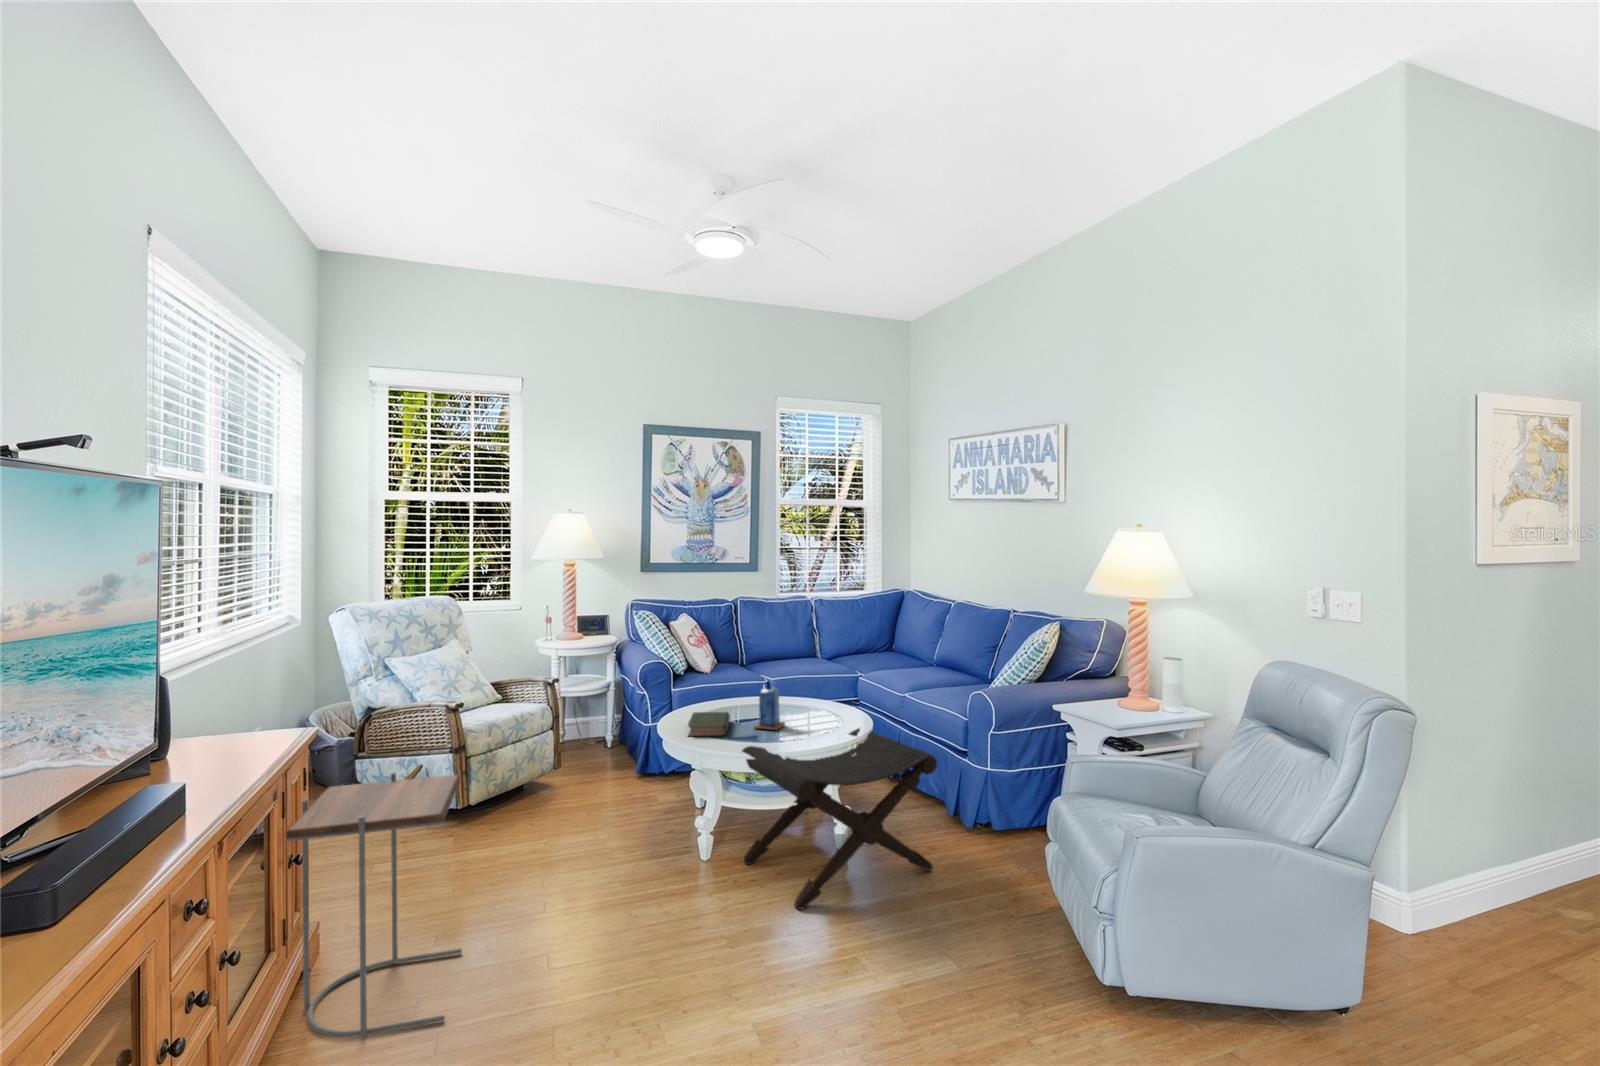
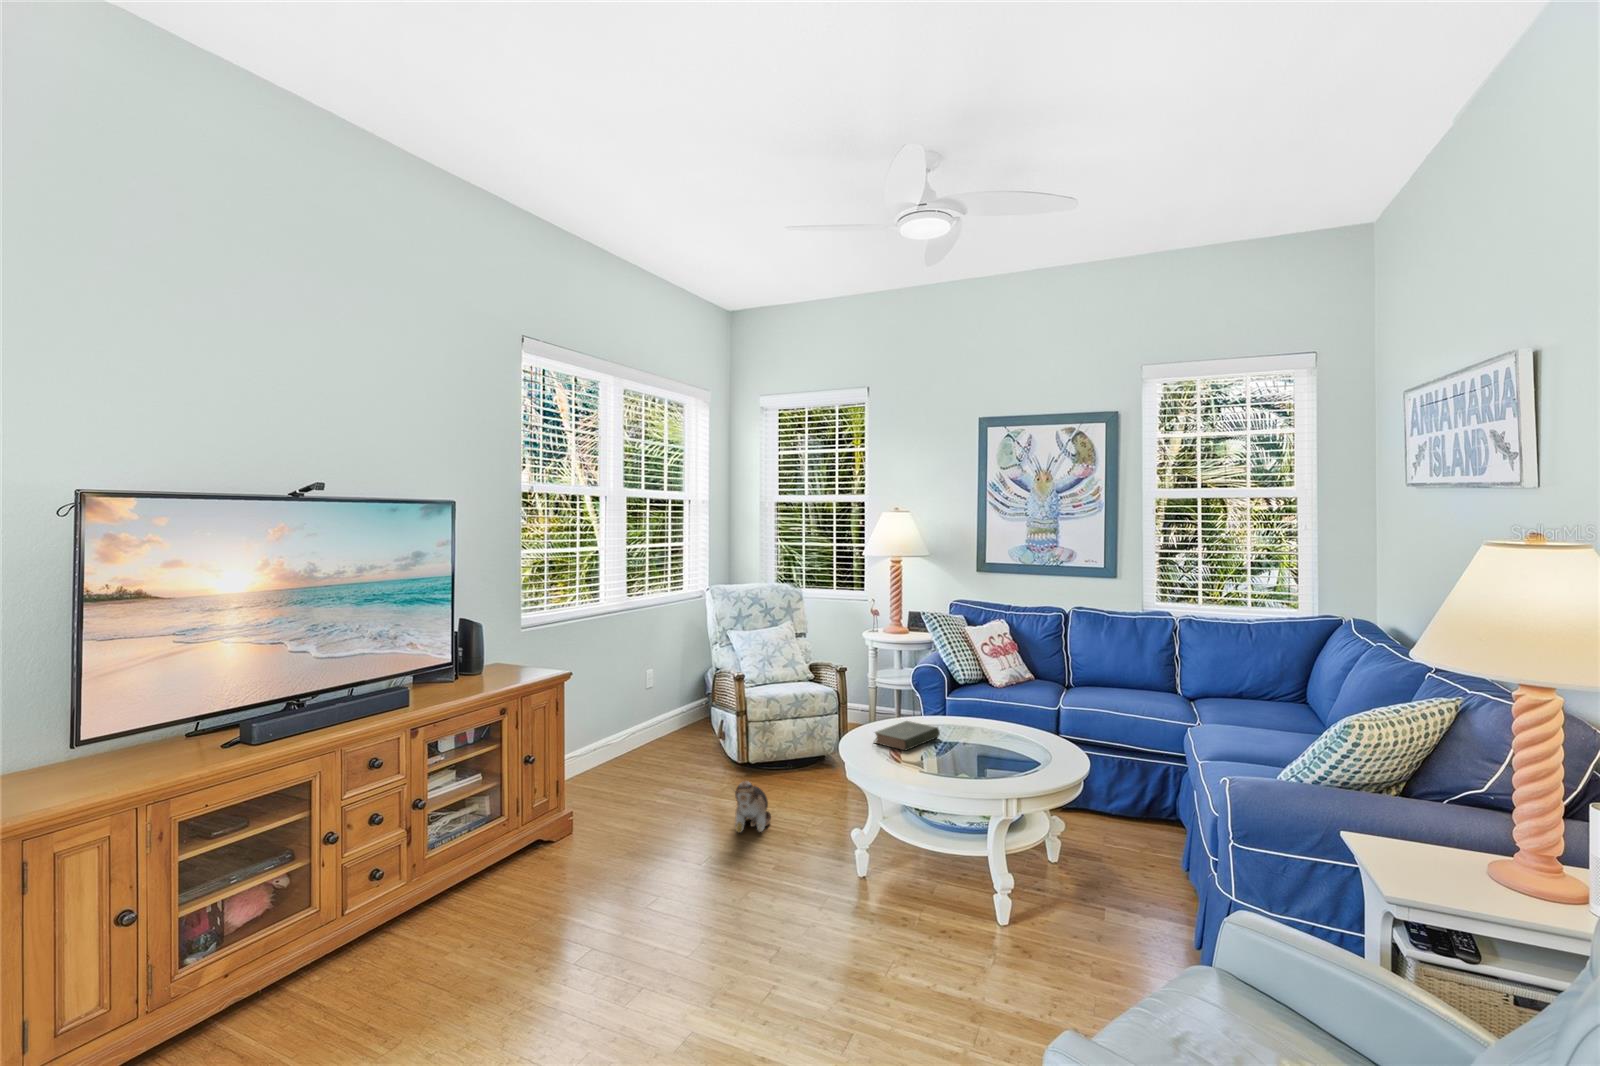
candle: present [754,687,785,730] -> none [946,704,985,759]
footstool: present [742,728,937,910] -> none [867,766,1081,988]
side table: present [286,772,462,1040] -> none [476,715,617,912]
plush toy: none [527,809,574,871] -> present [735,781,771,833]

